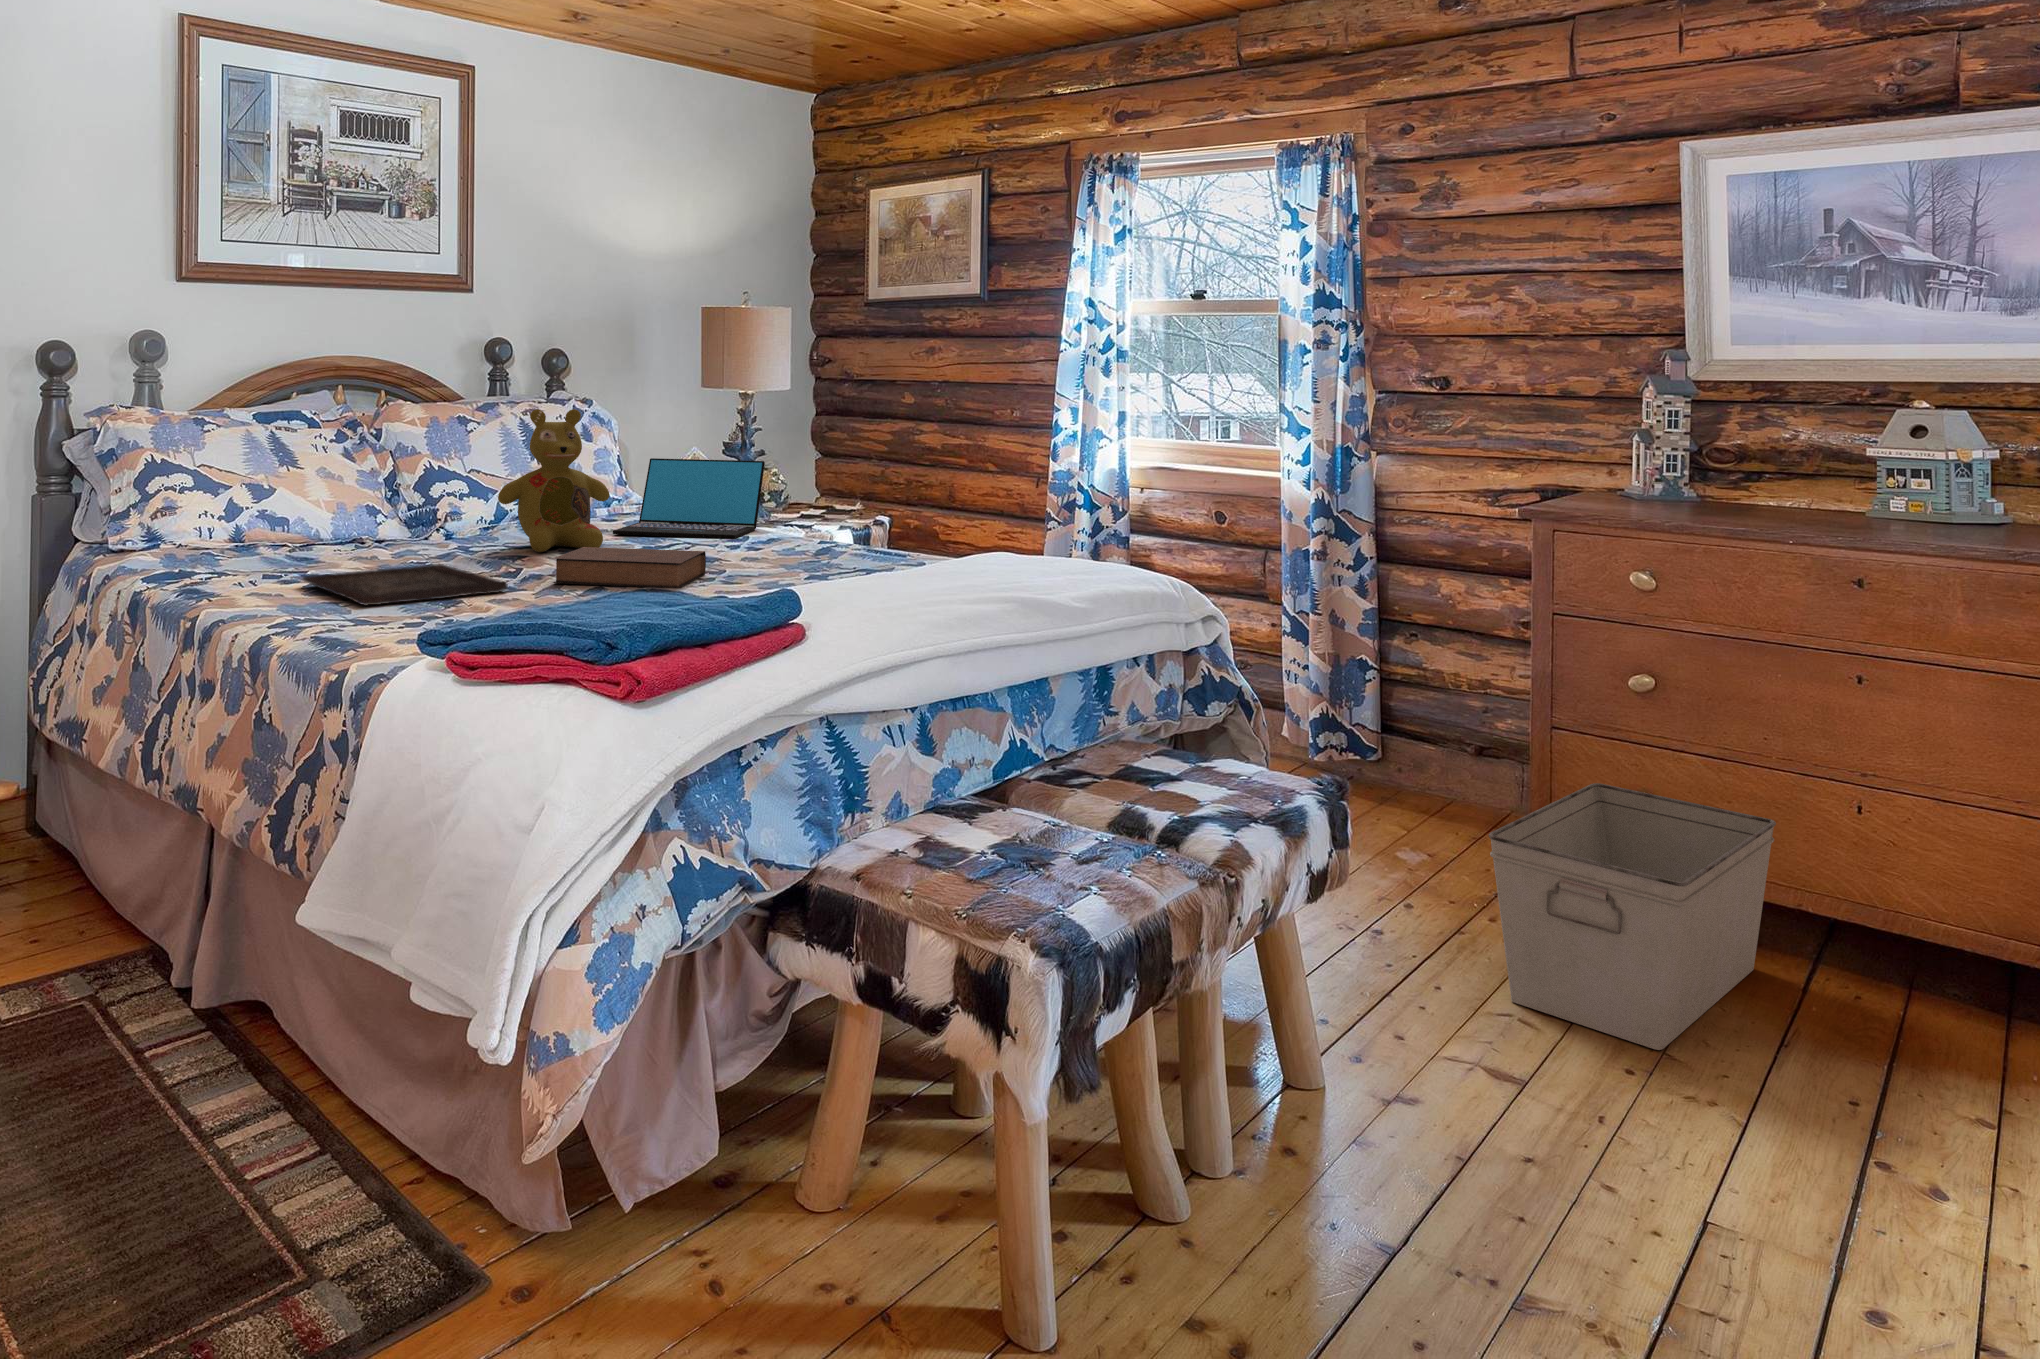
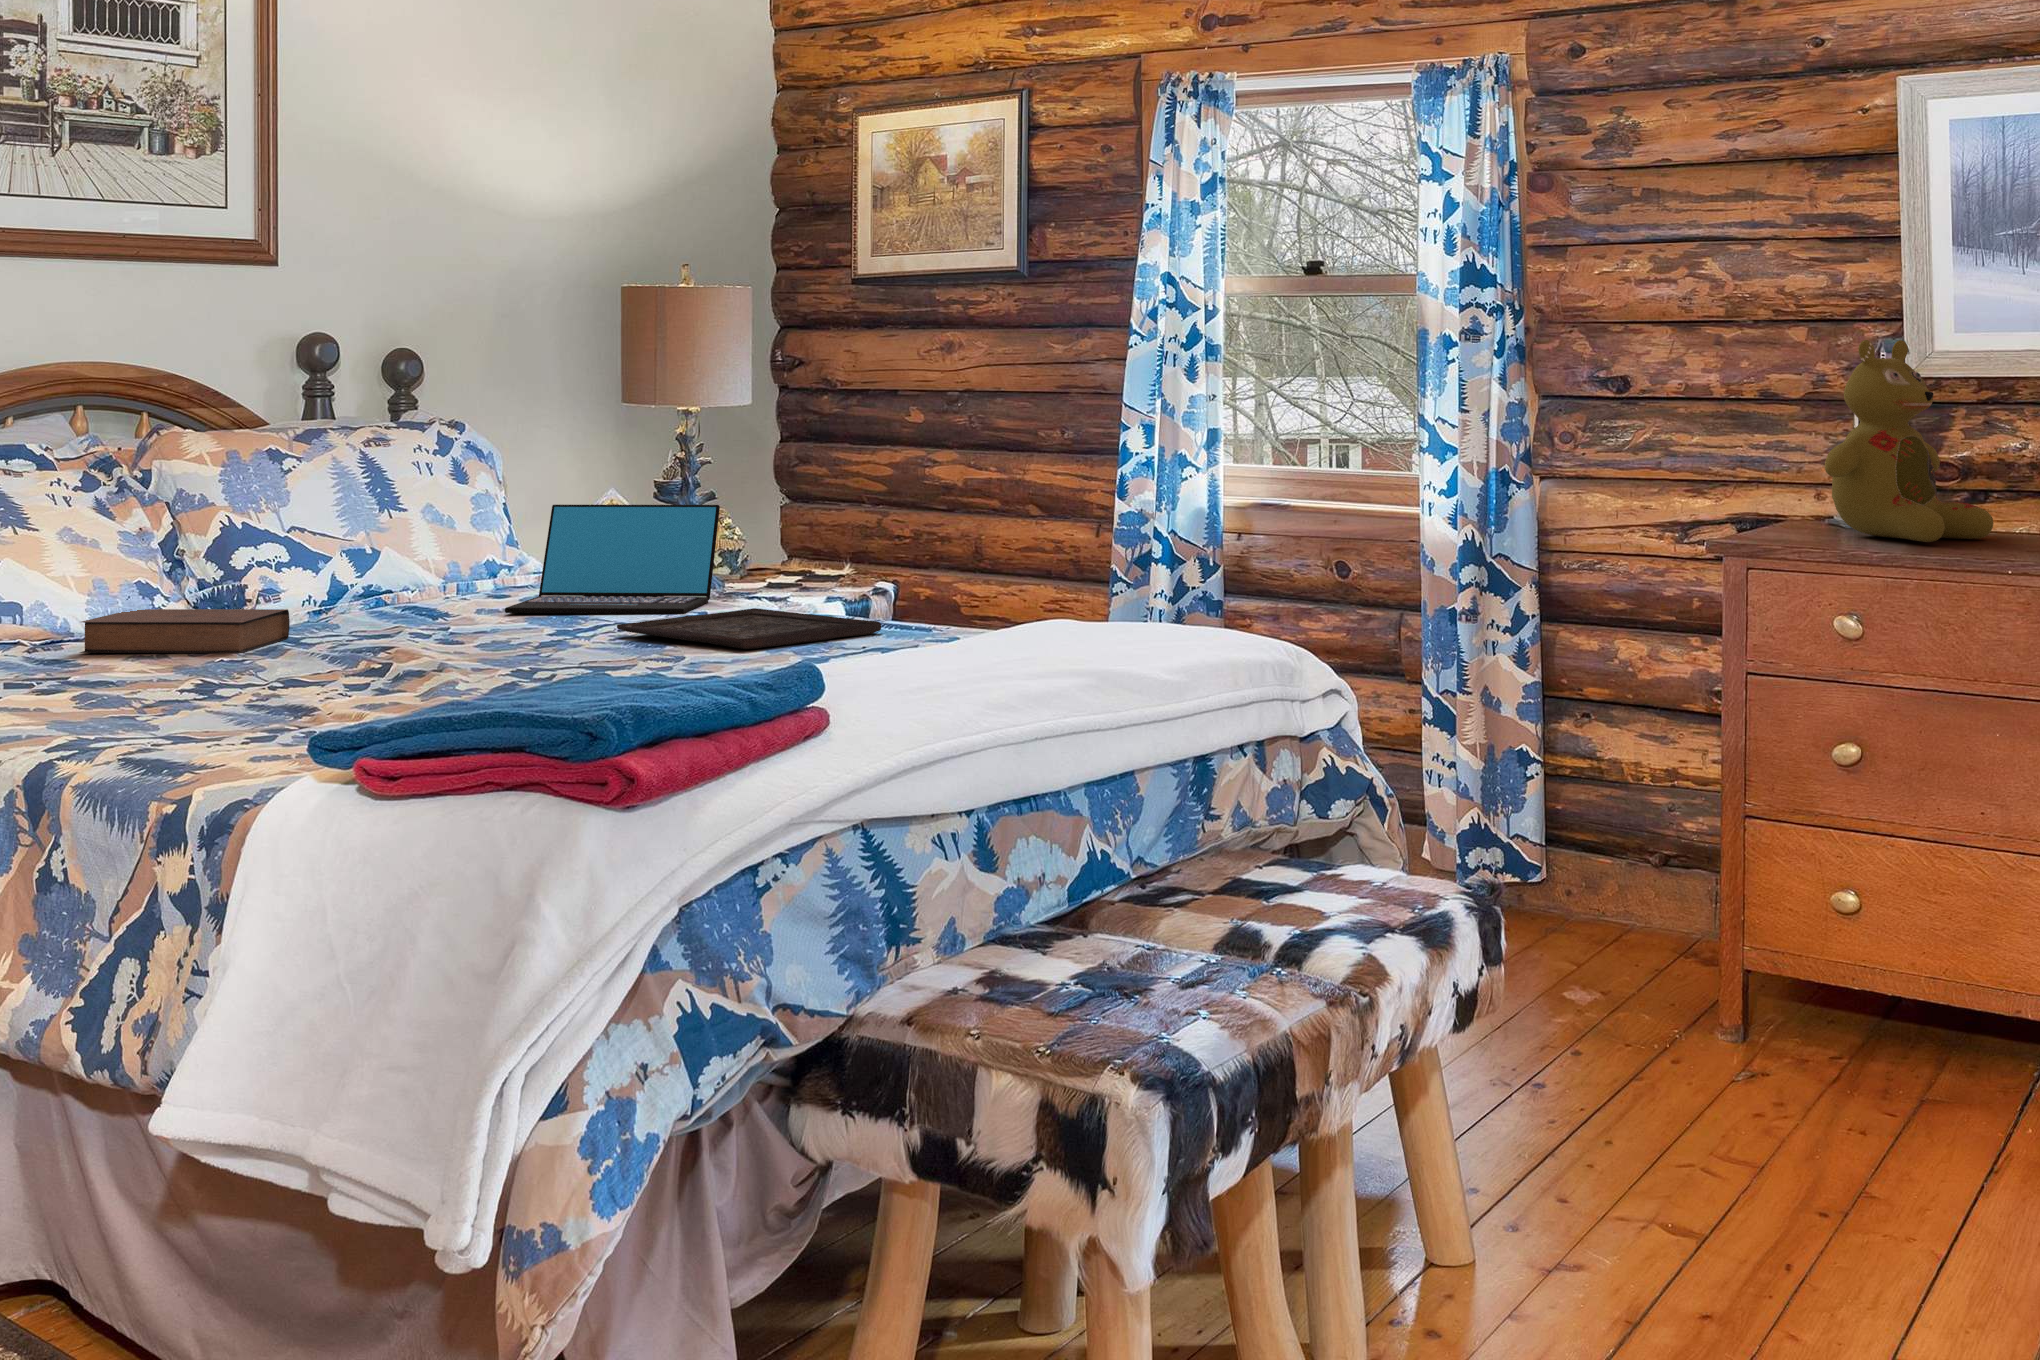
stuffed bear: present [498,409,610,552] -> present [1825,340,1993,542]
book: present [553,547,706,588] -> present [80,609,290,653]
tray: present [302,564,508,605] -> present [617,608,881,649]
storage bin: present [1489,783,1776,1050] -> none [1670,883,1999,1192]

